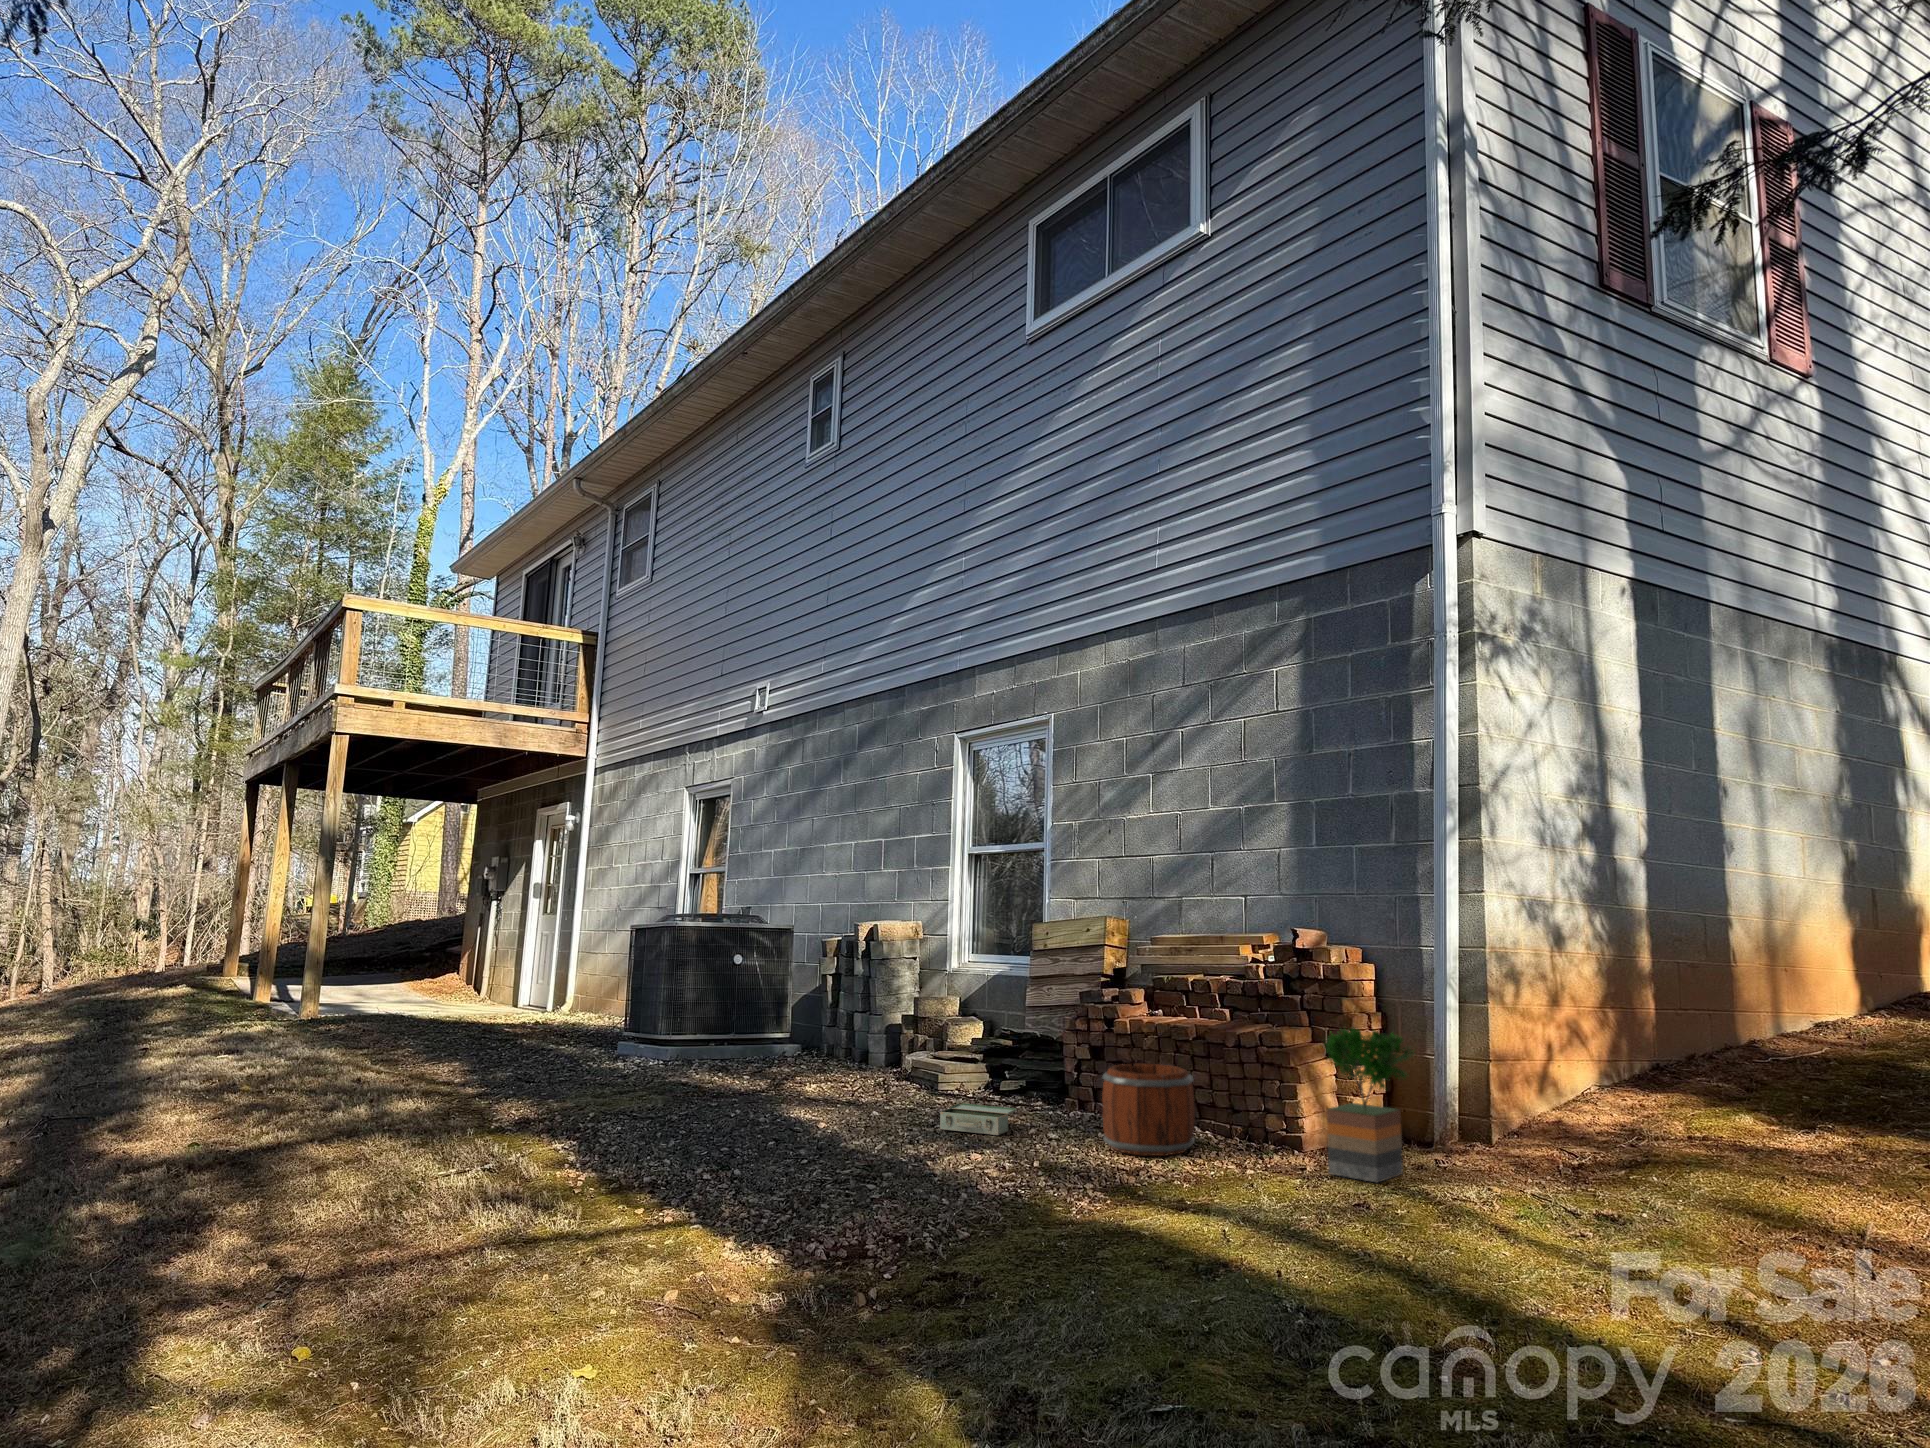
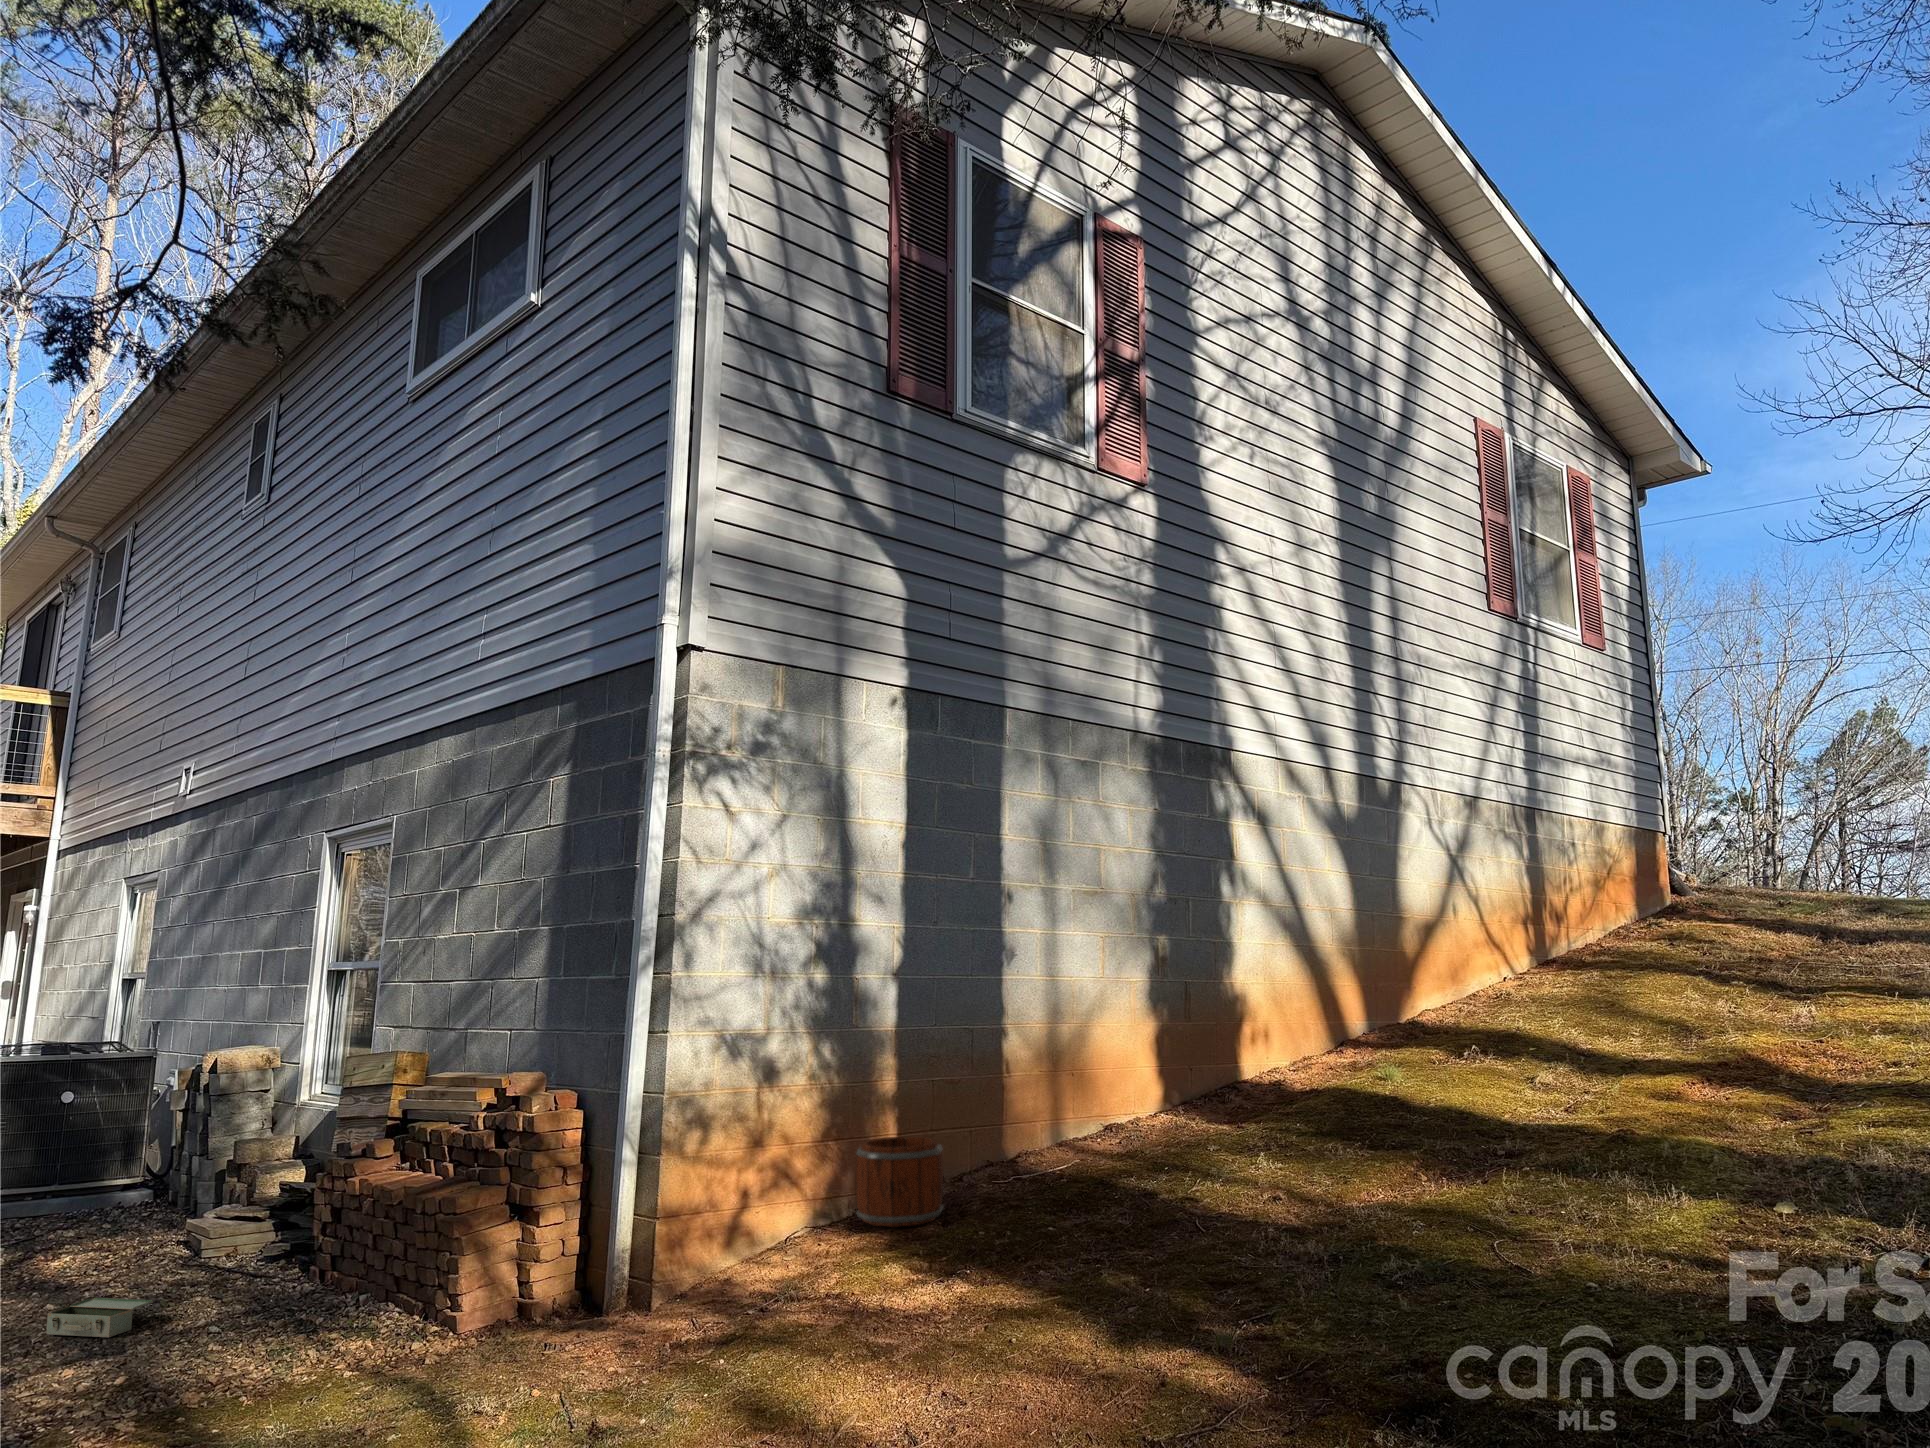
potted tree: present [1325,1027,1414,1182] -> none [415,1194,531,1371]
bucket: present [1102,1064,1195,1156] -> present [856,1137,944,1227]

